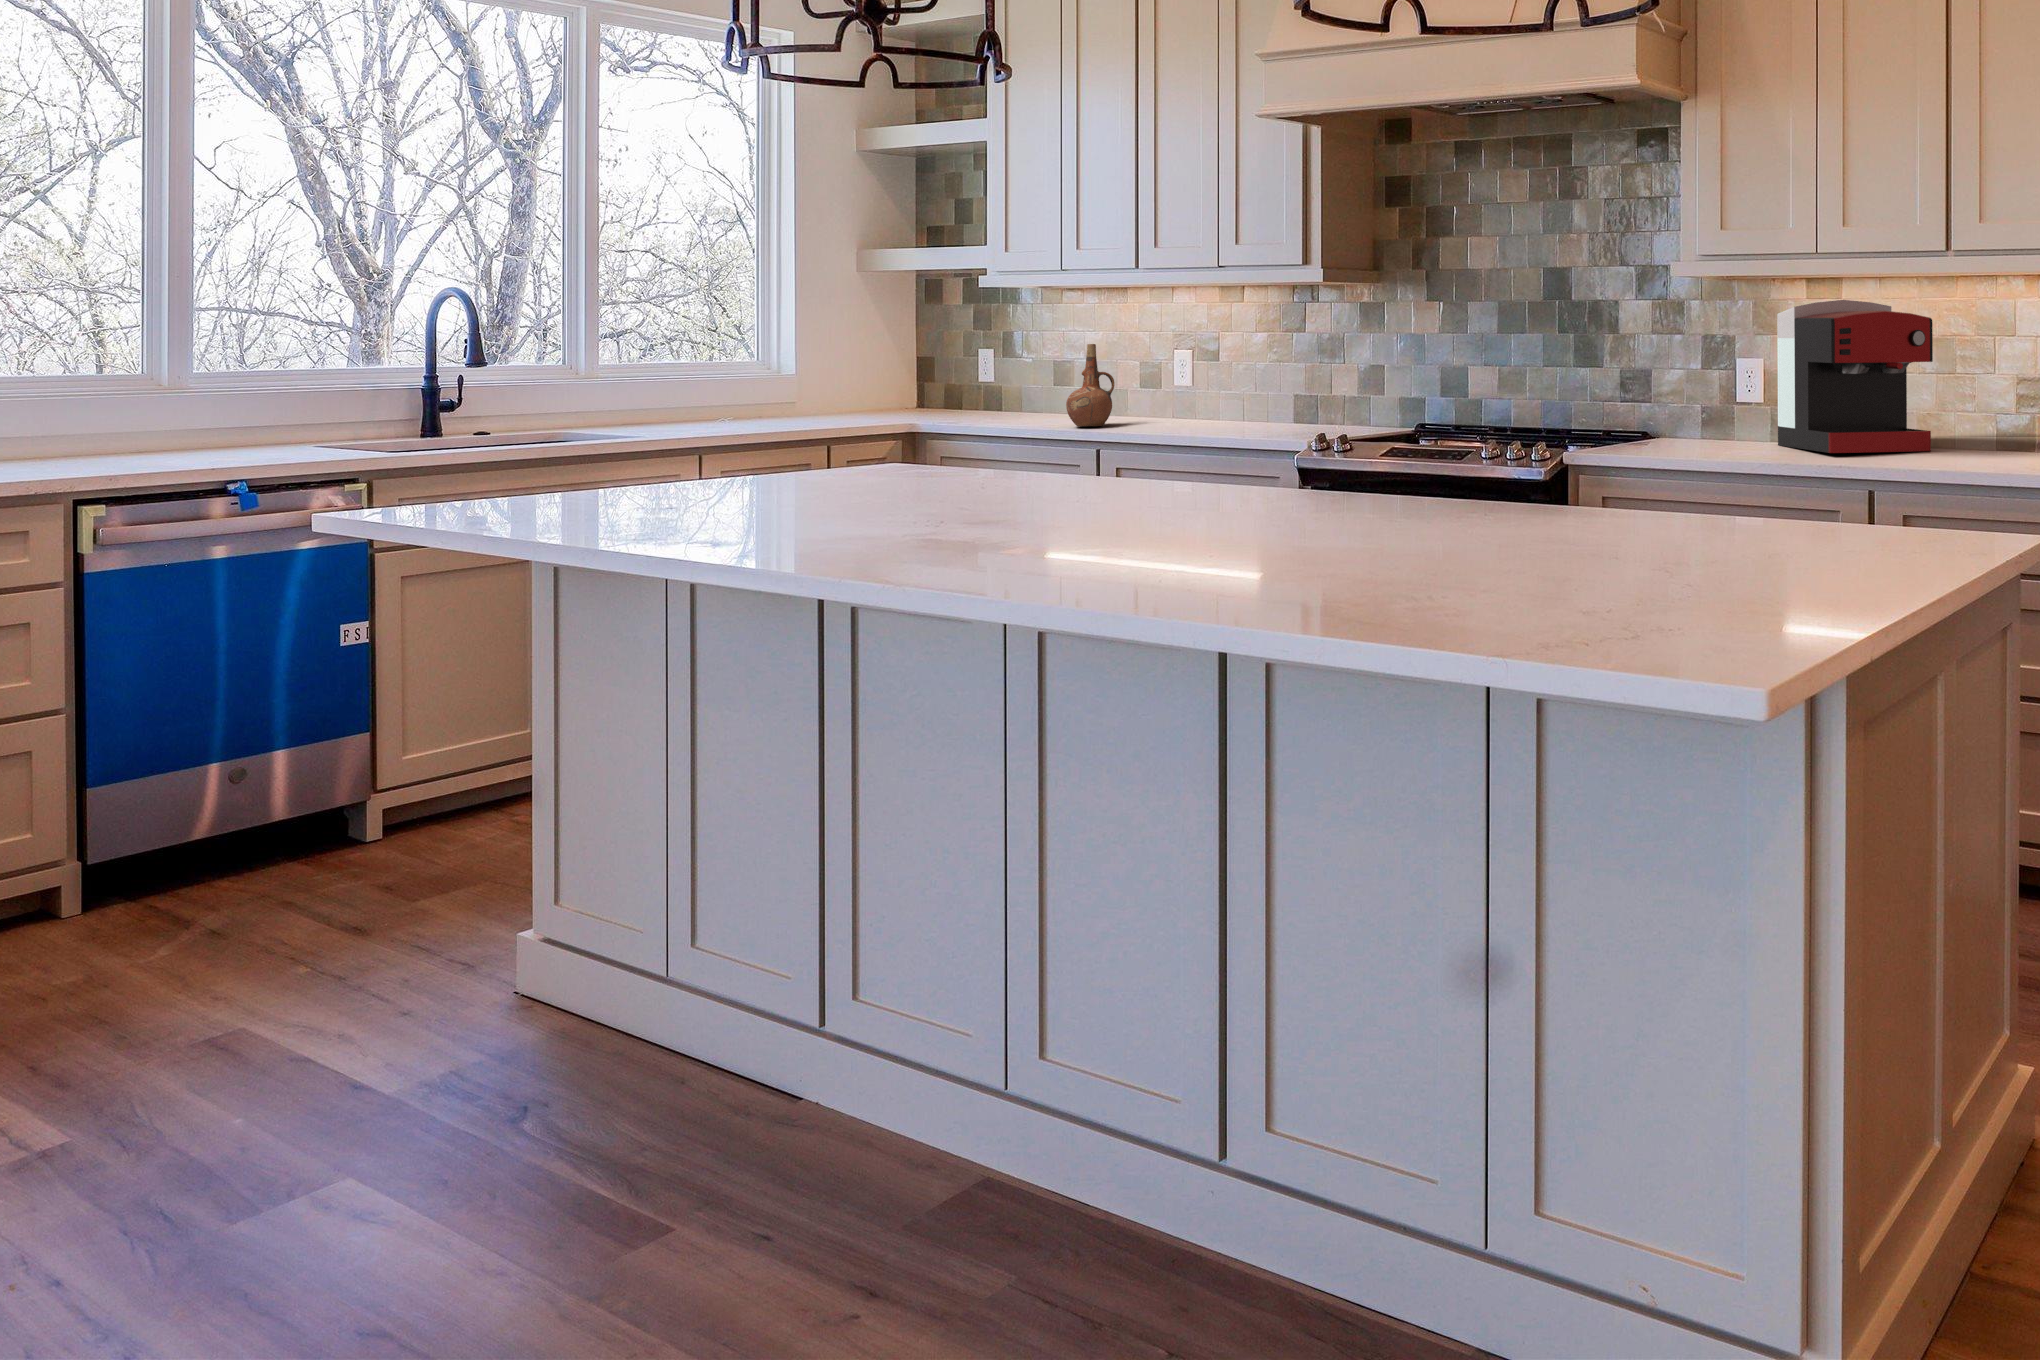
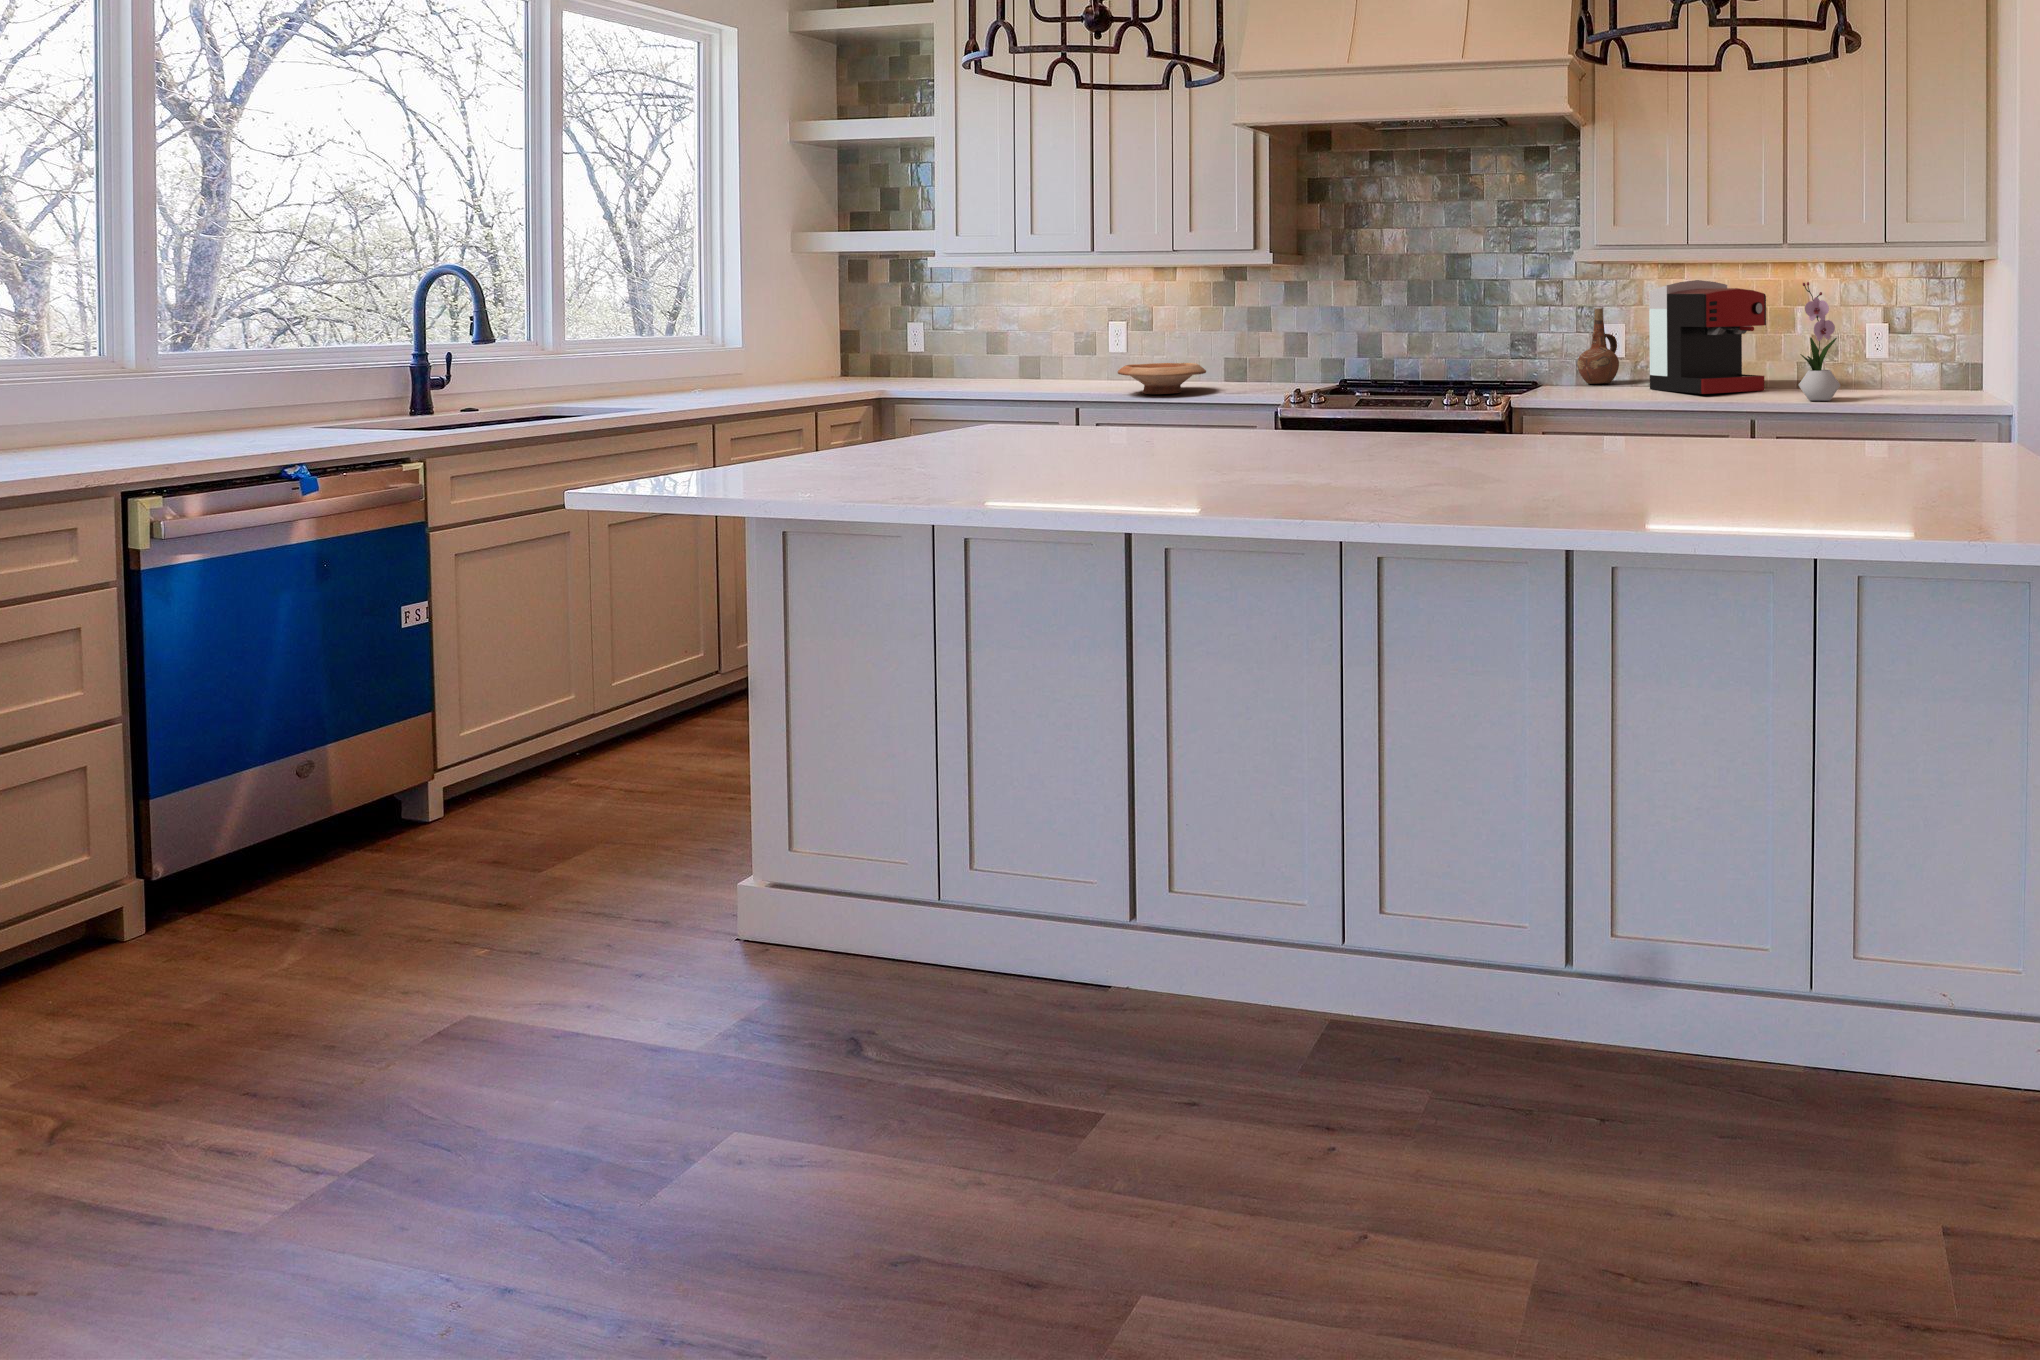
flower arrangement: none [1955,301,2017,467] -> present [1799,282,1841,400]
ceramic pitcher: present [1066,344,1114,426] -> present [1577,309,1619,384]
wooden bowl: none [1147,398,1250,434] -> present [1118,363,1206,394]

